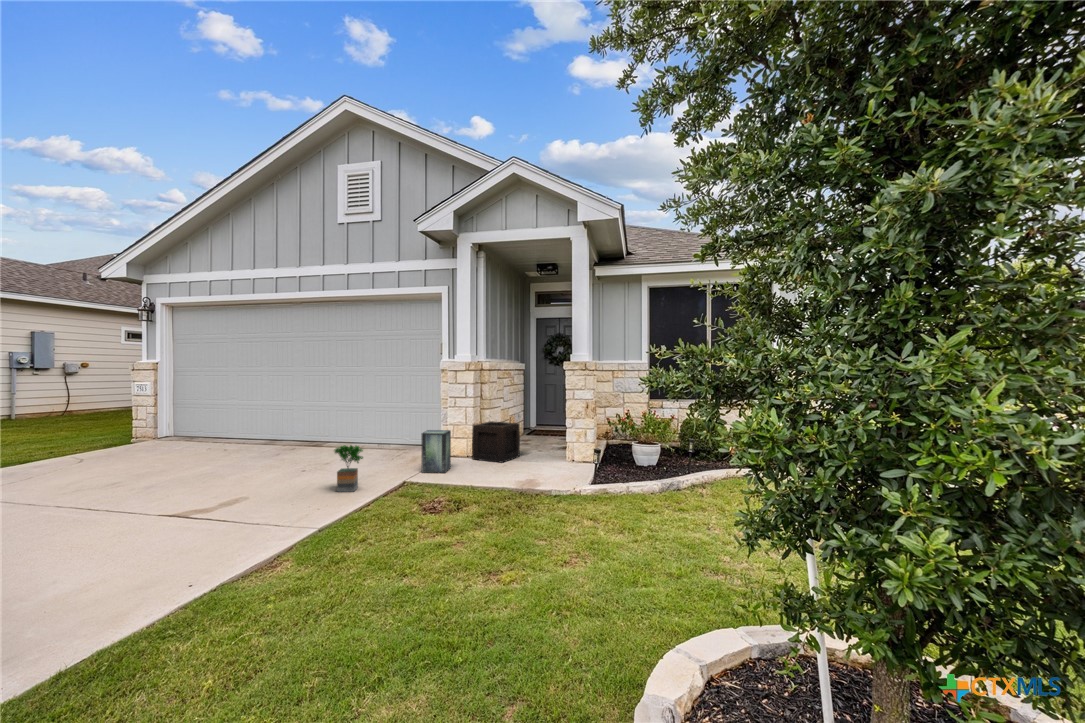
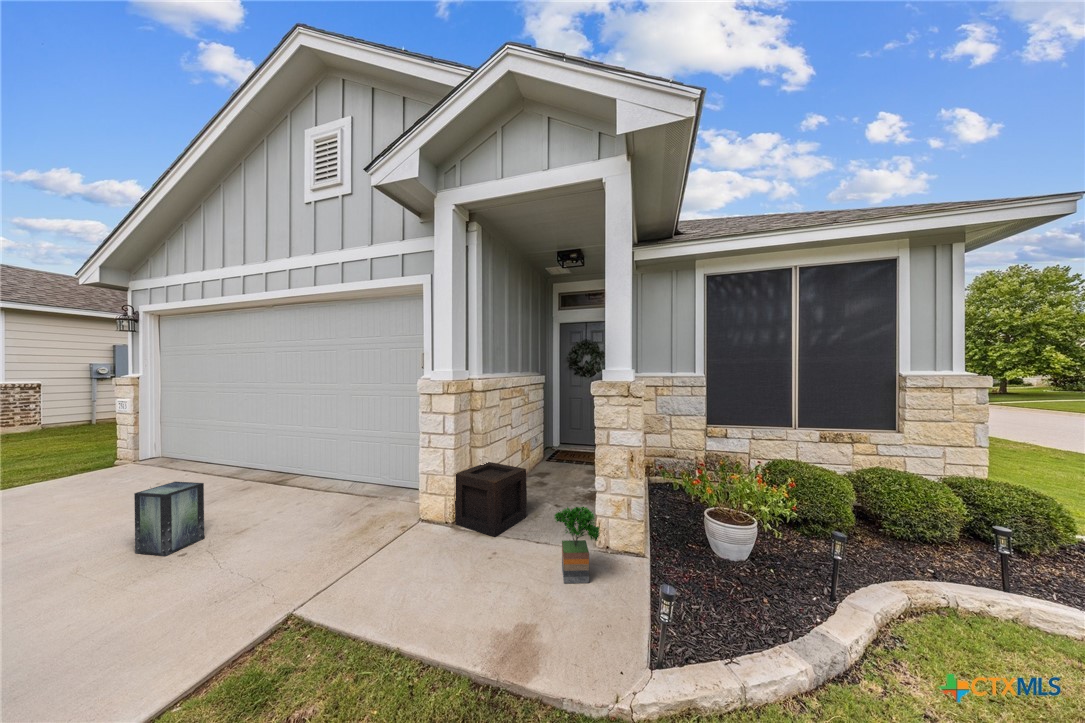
storage box: present [421,430,451,473] -> present [134,482,204,556]
potted tree: present [334,445,363,492] -> present [554,507,600,583]

